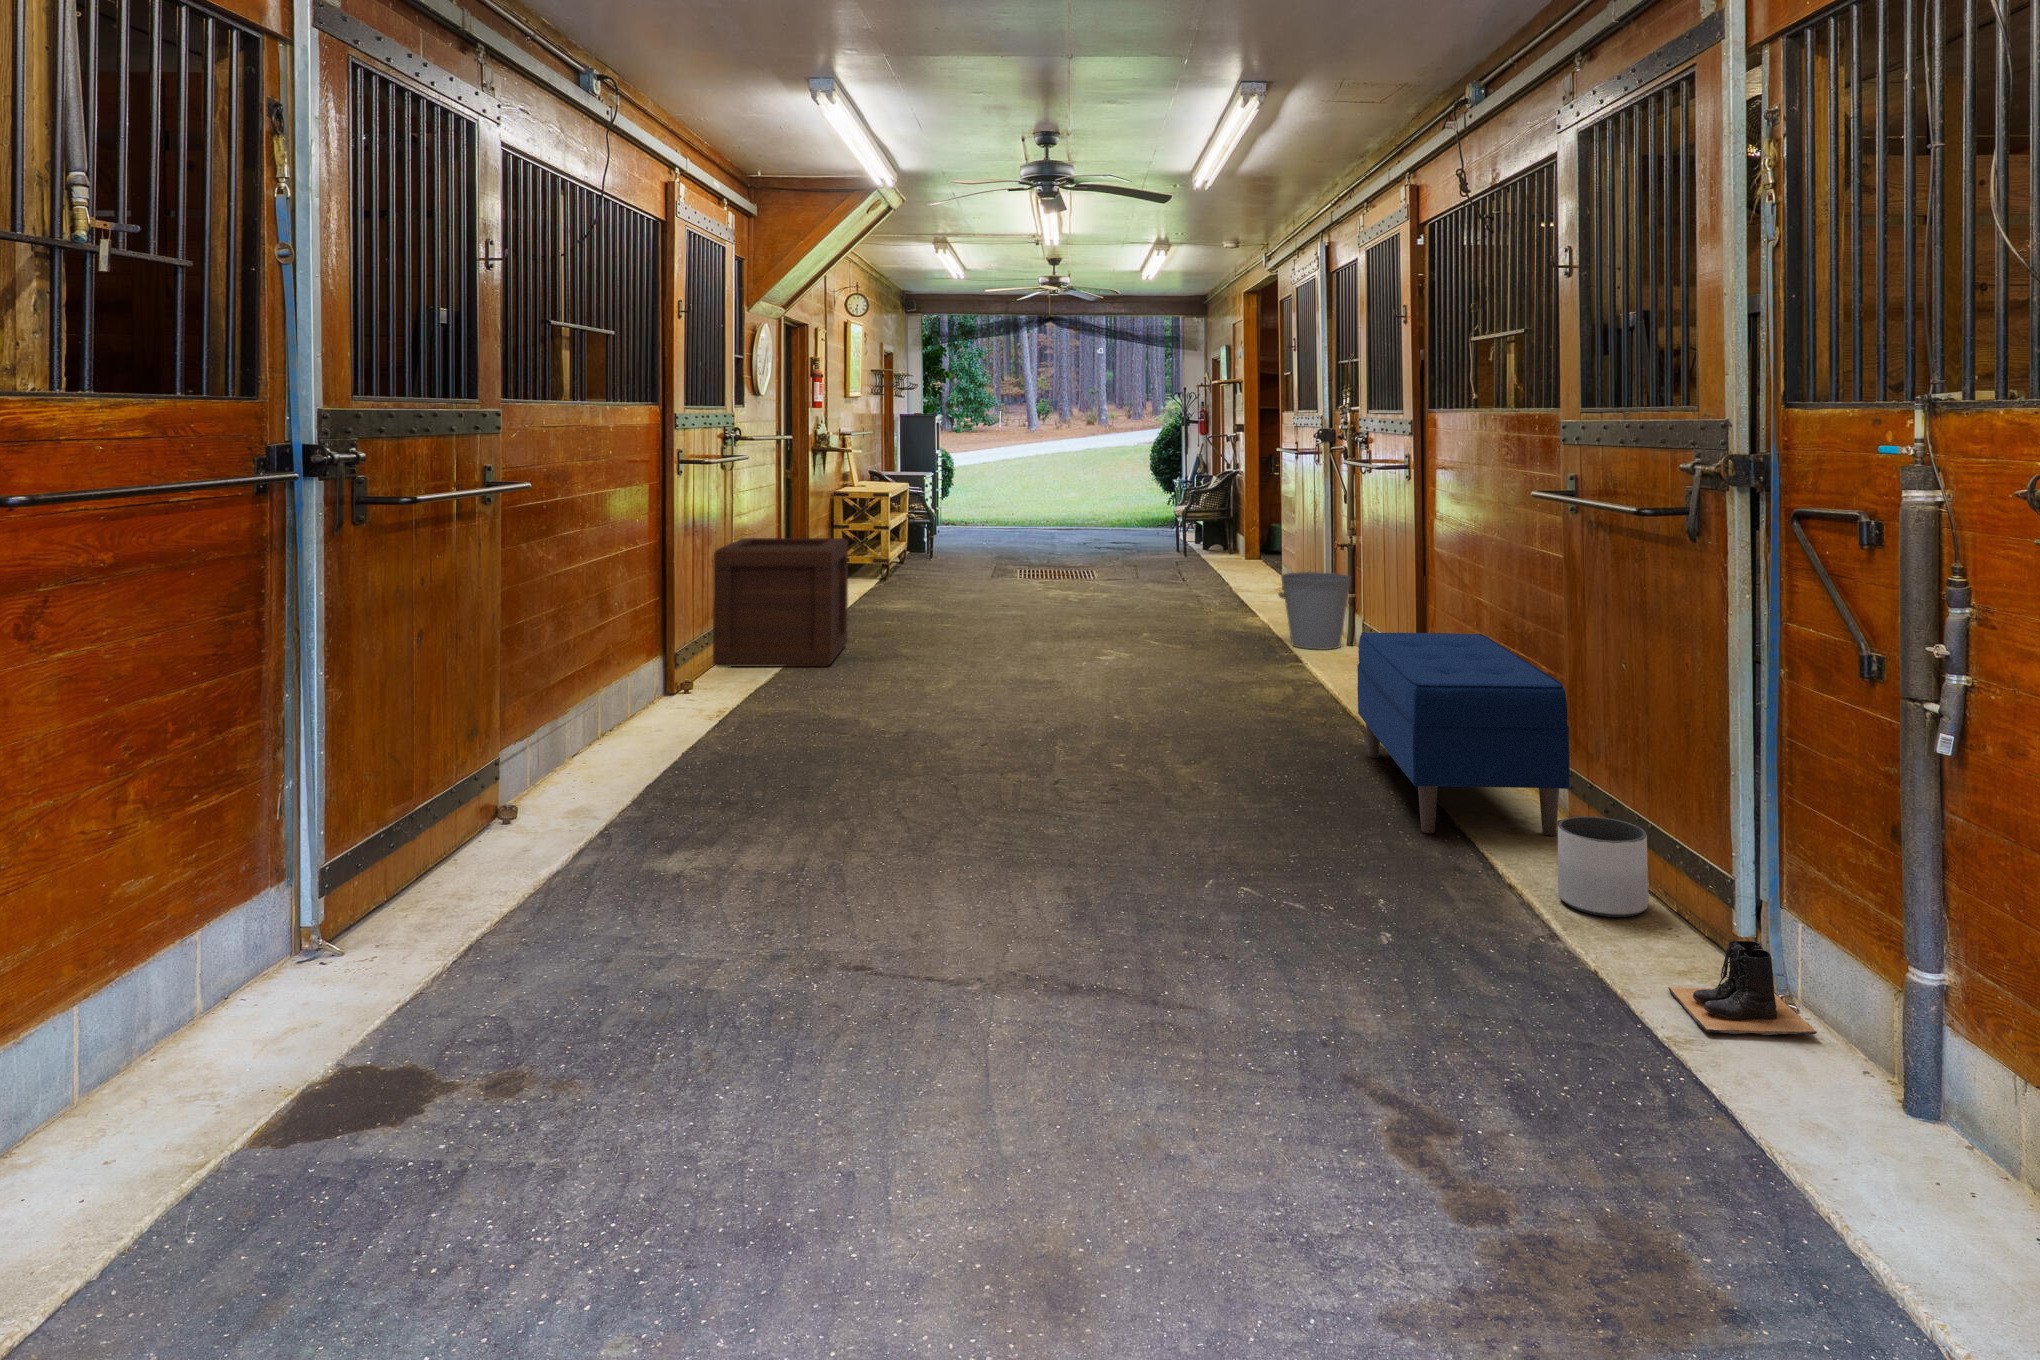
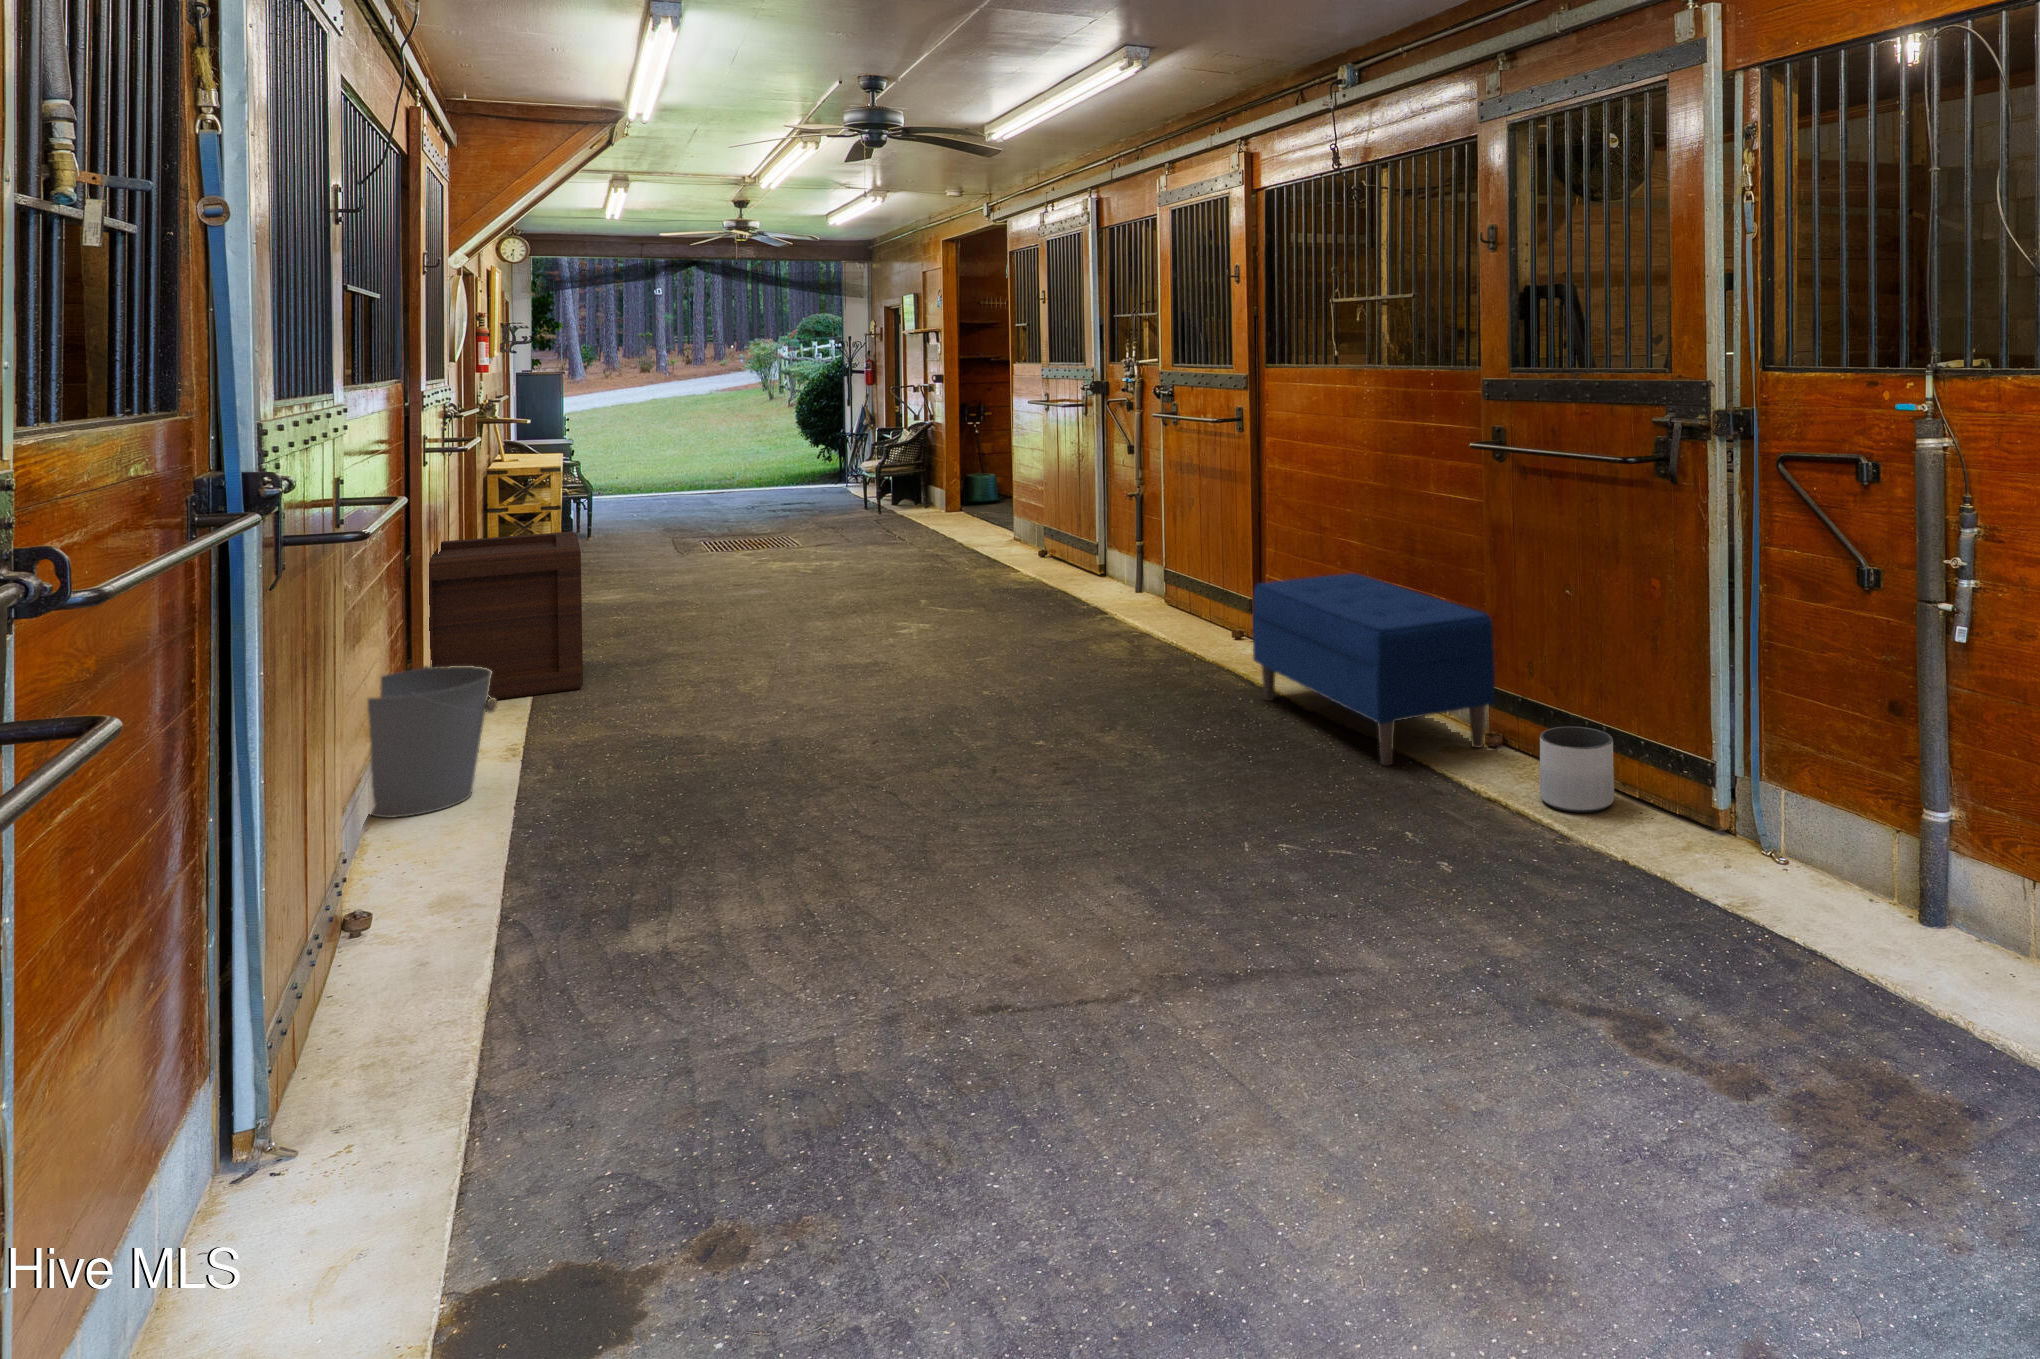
bucket: present [1278,571,1350,650] -> present [368,666,497,818]
boots: present [1668,941,1817,1035] -> none [1694,811,1819,895]

